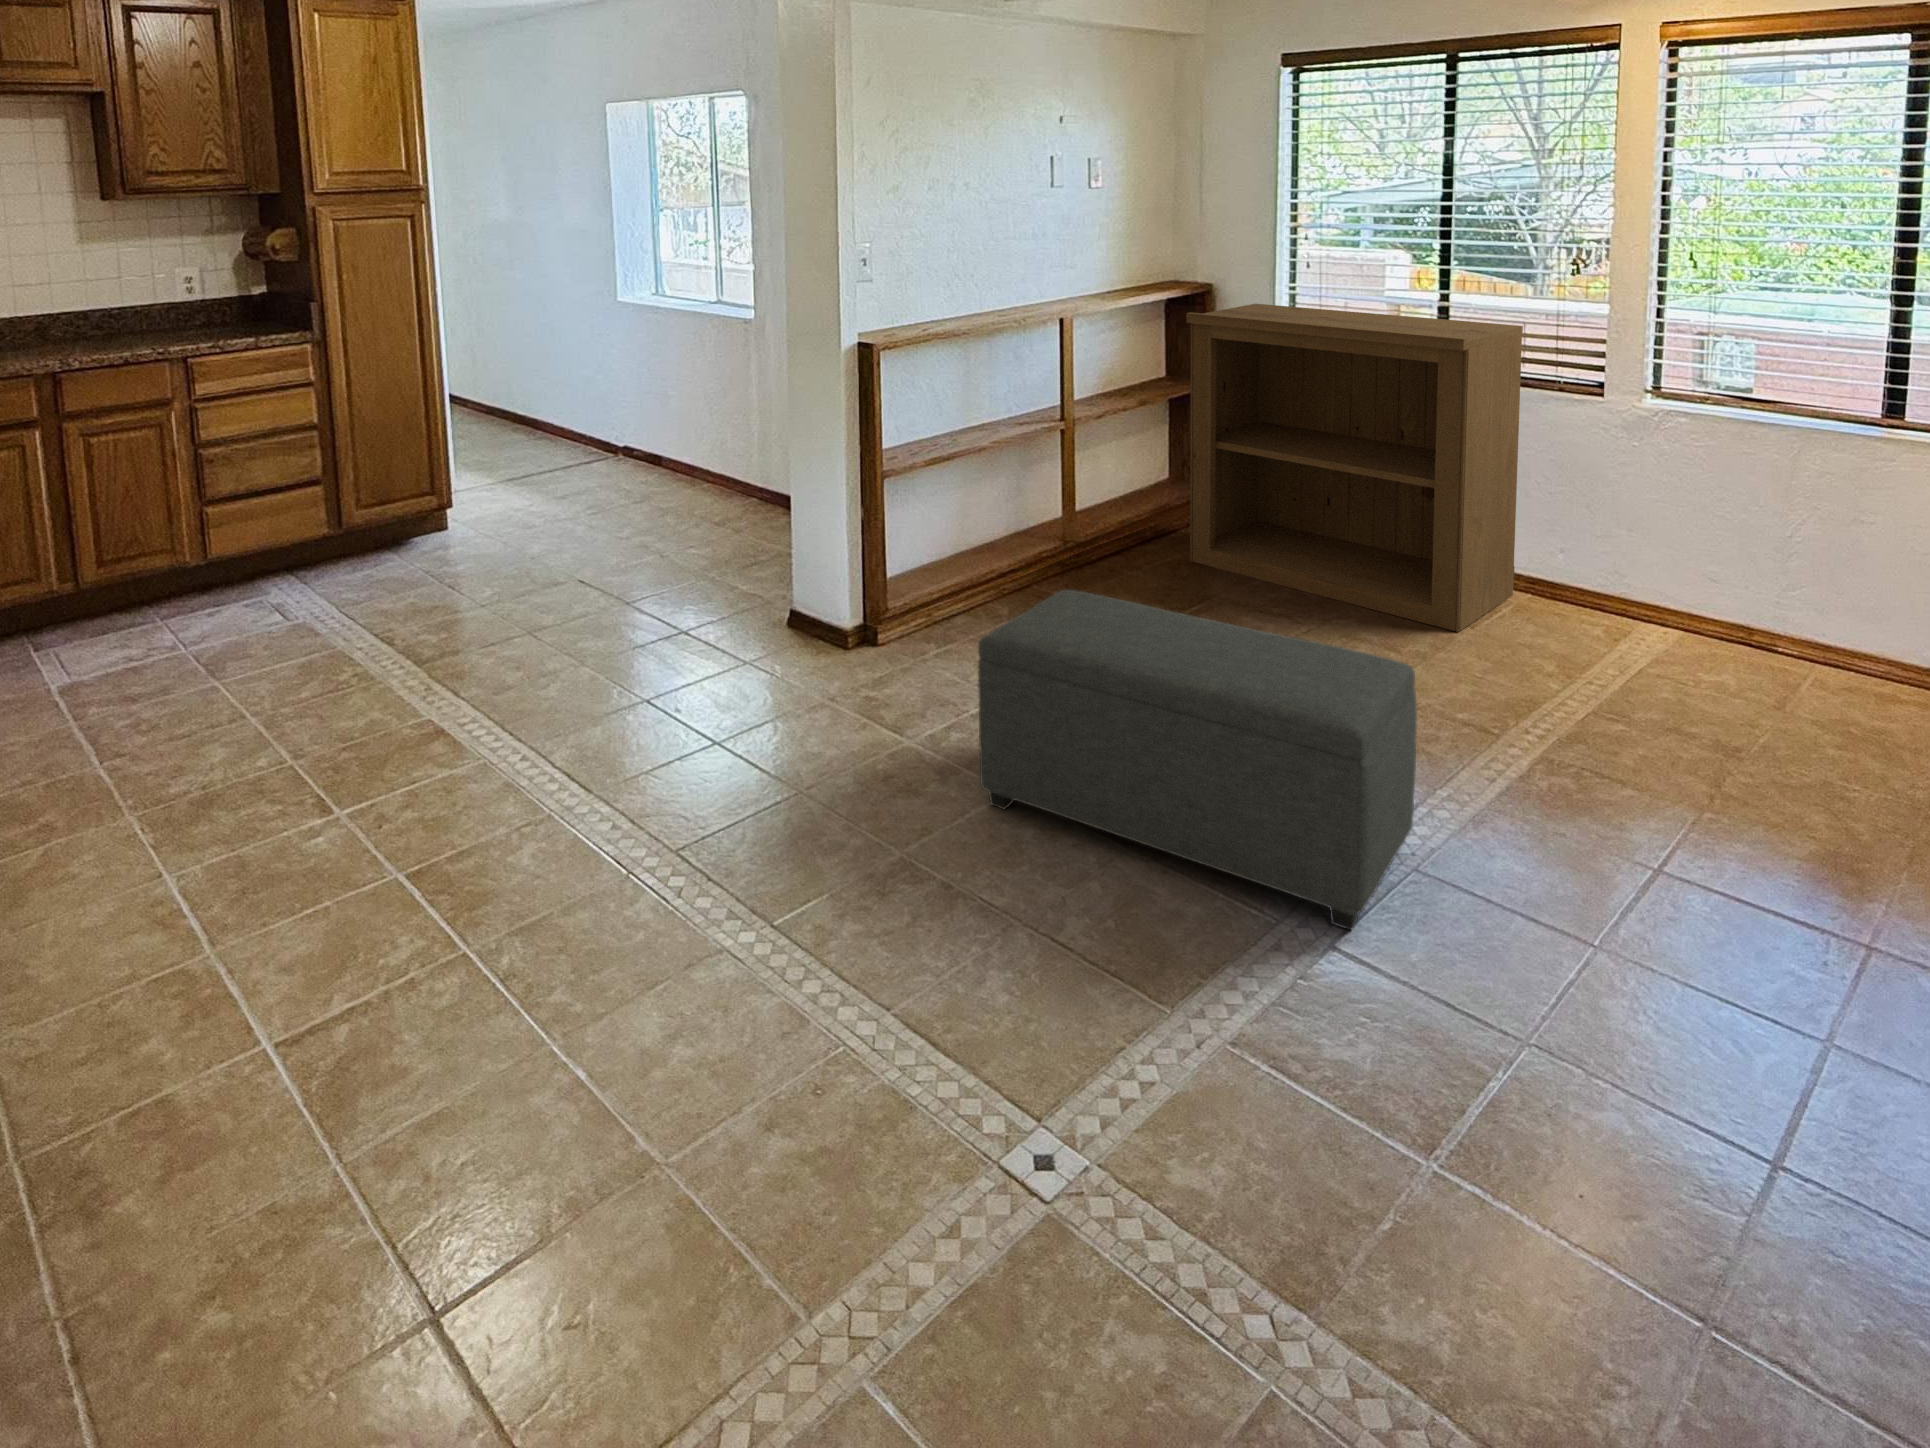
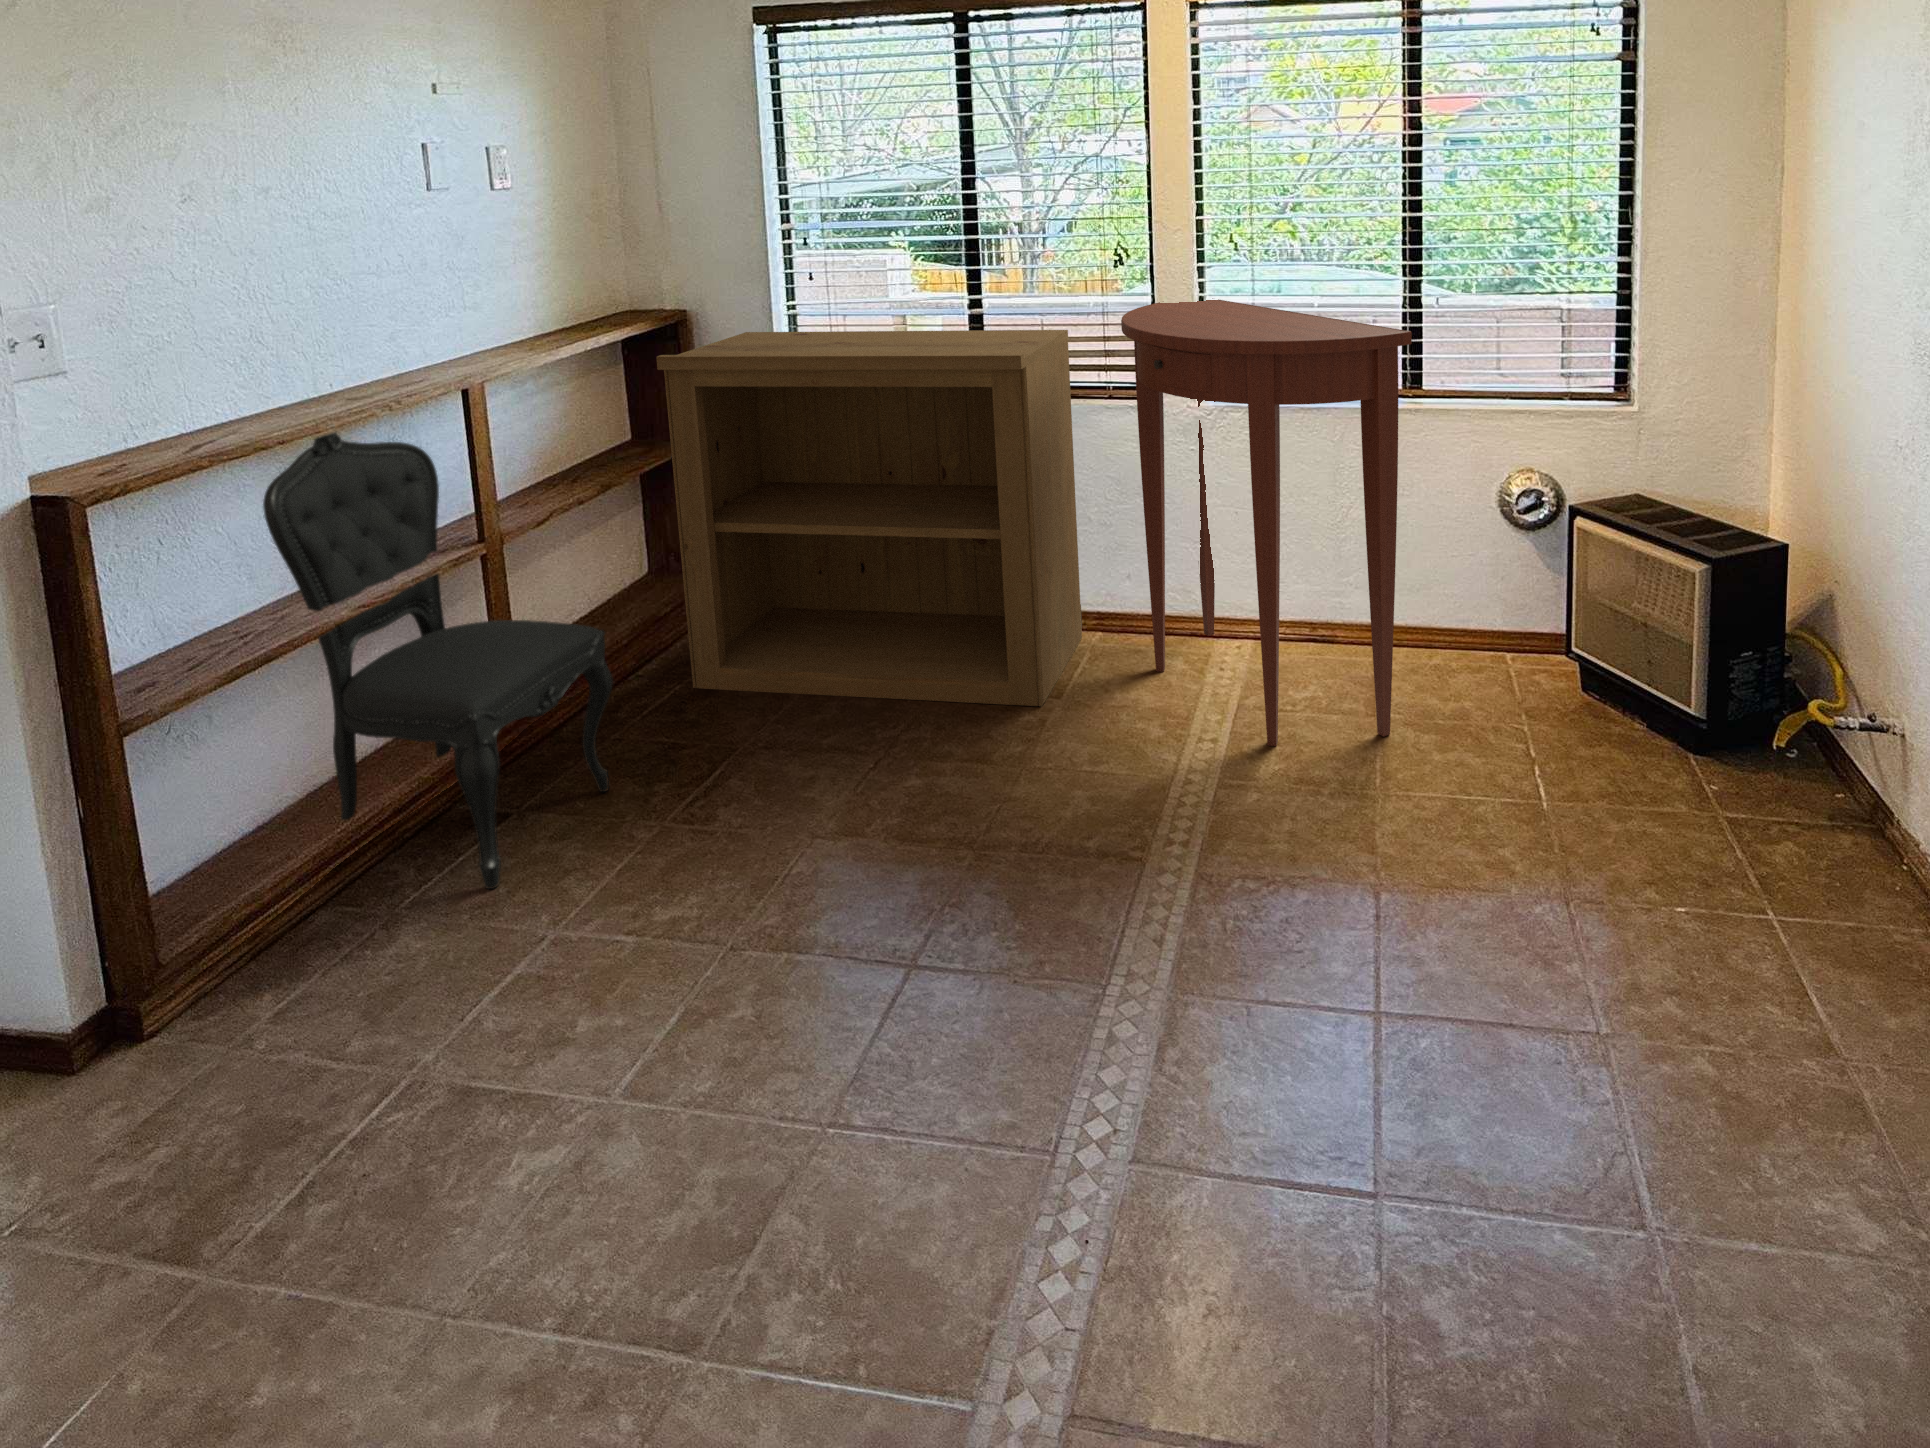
console table: none [1562,308,1847,729] -> present [1121,300,1412,746]
dining chair: none [953,335,1135,637] -> present [263,432,613,889]
ottoman: present [978,590,1417,930] -> none [326,847,1090,1345]

